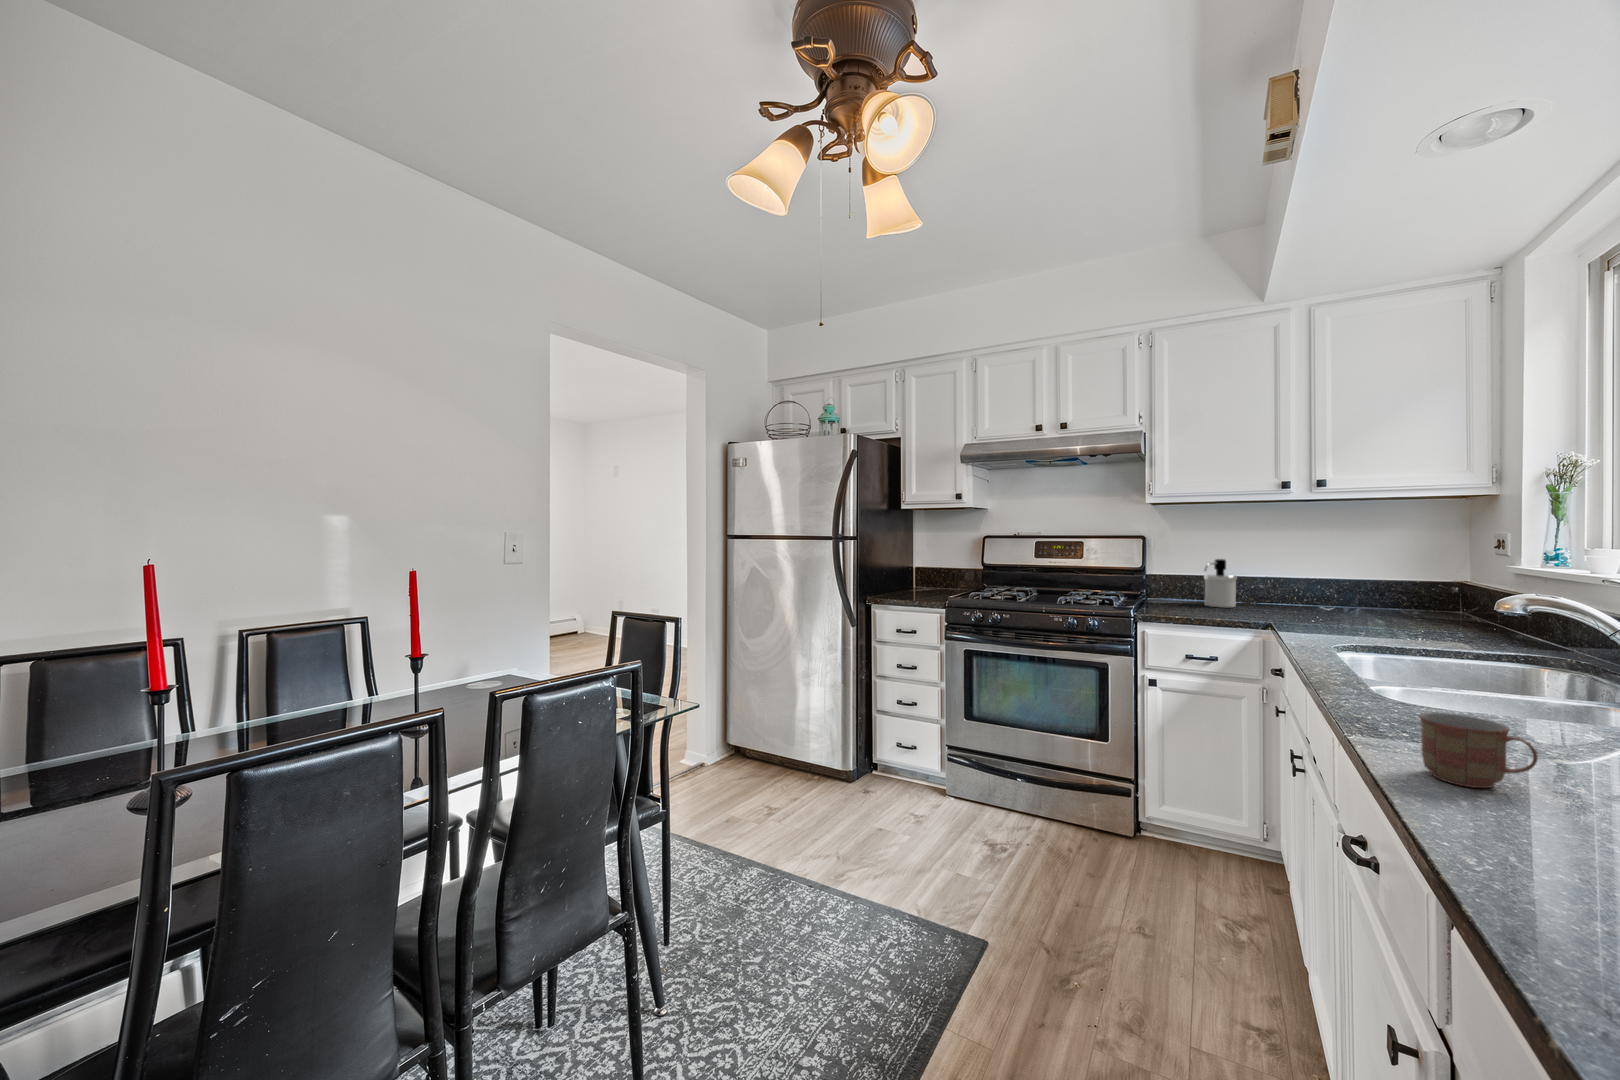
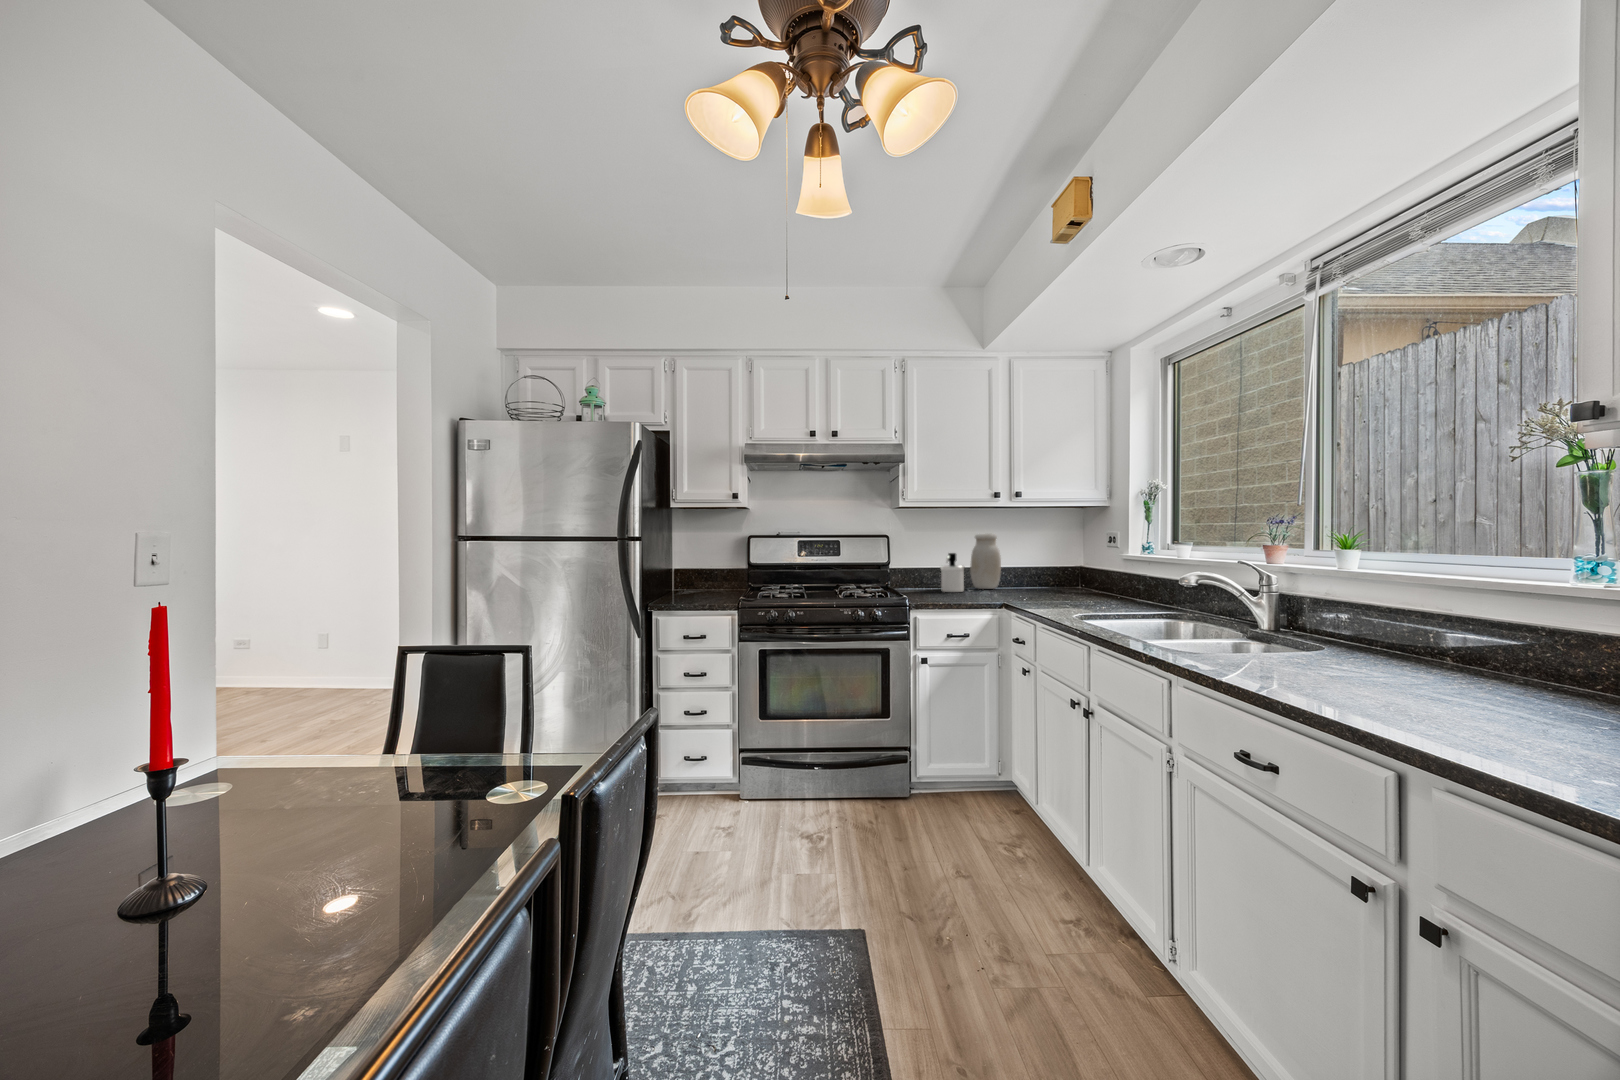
jar: none [1257,537,1303,607] -> present [970,534,1001,589]
mug: present [1419,713,1538,788] -> none [1301,653,1373,702]

